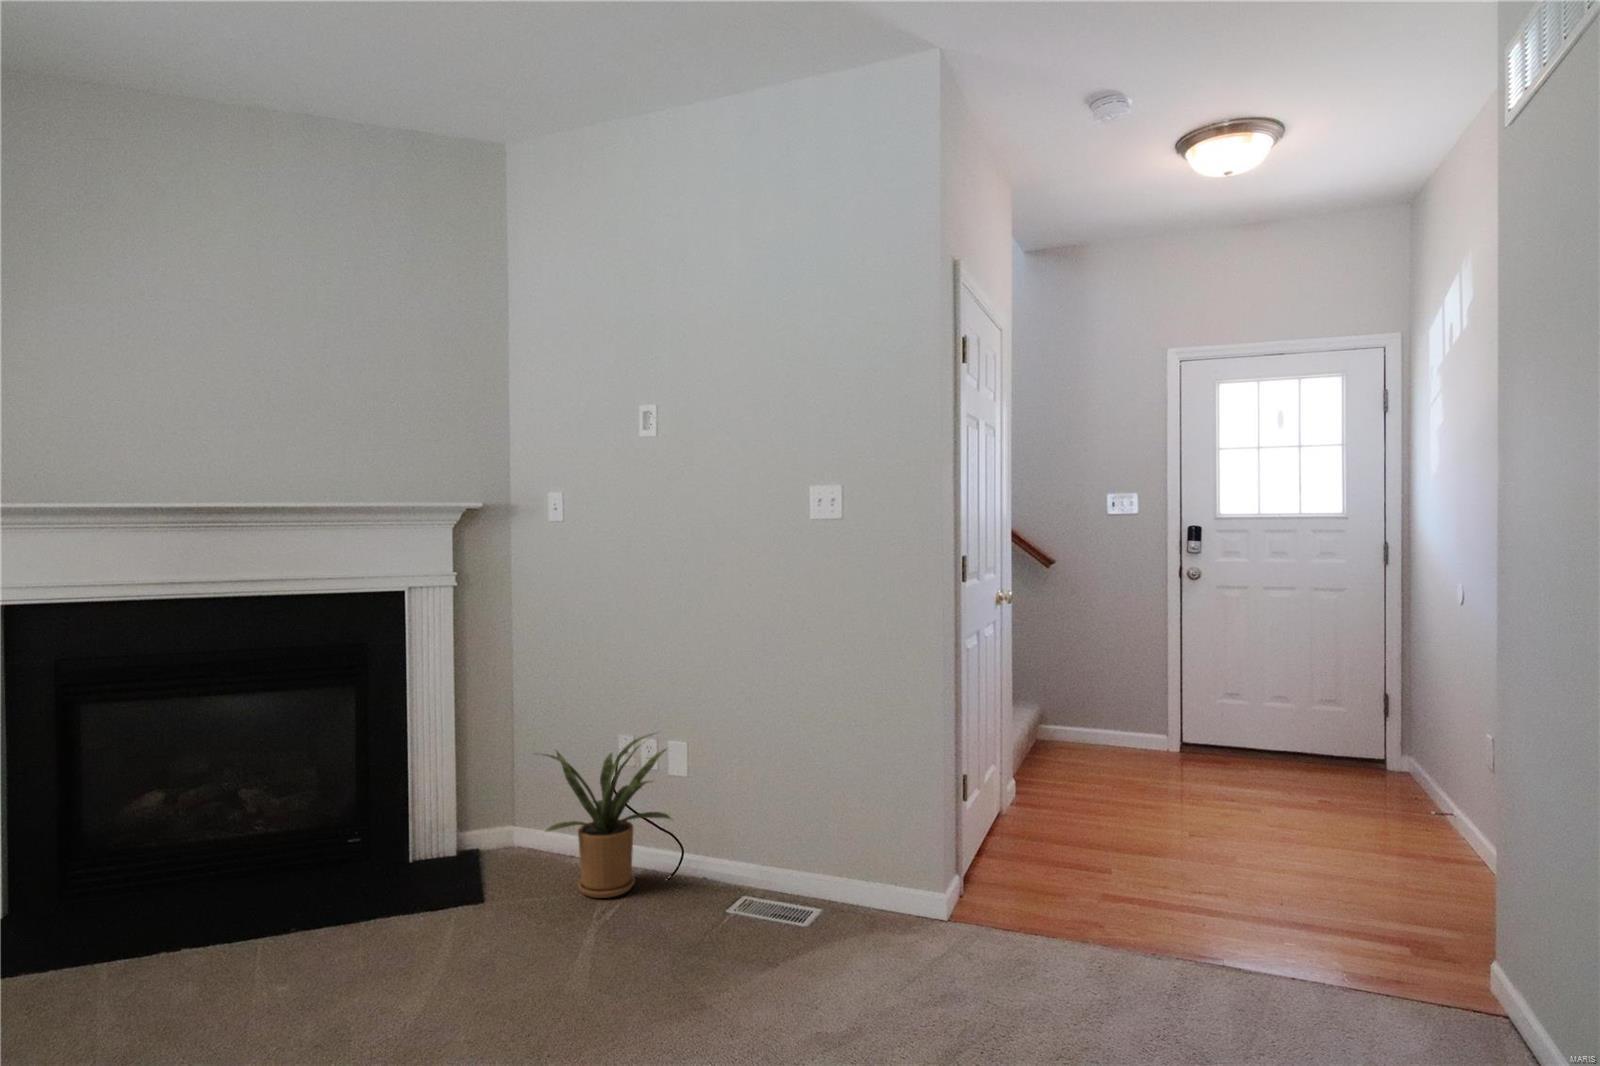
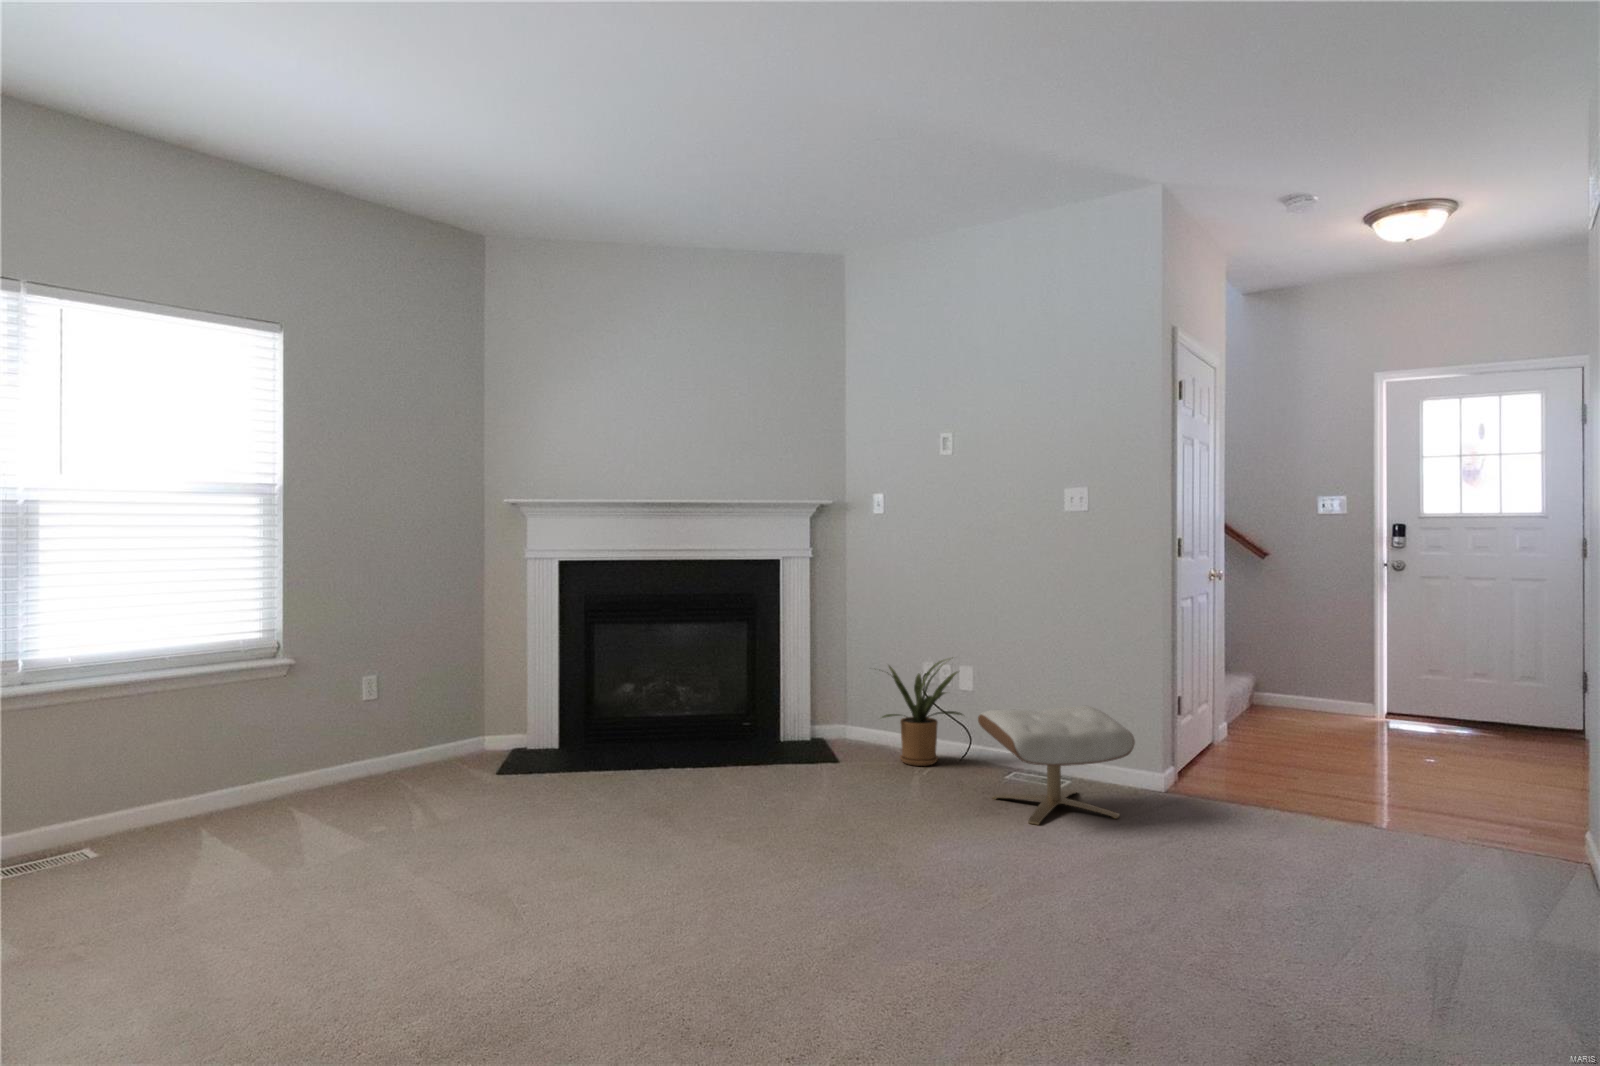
ottoman: none [677,811,908,1030] -> present [978,705,1135,825]

